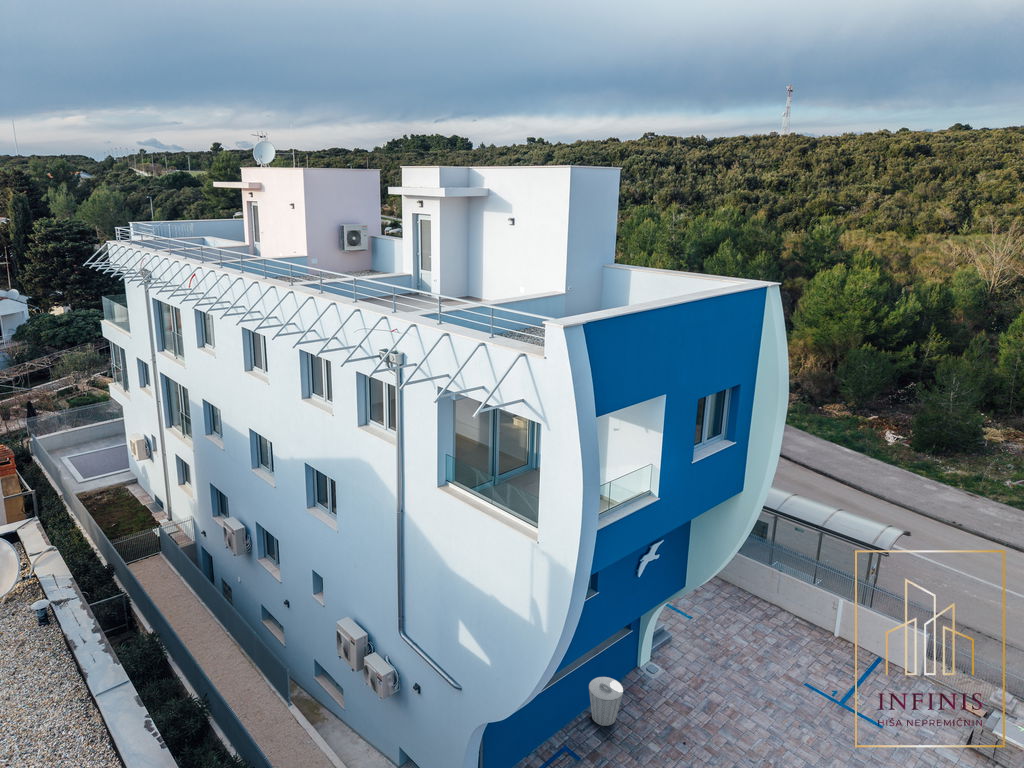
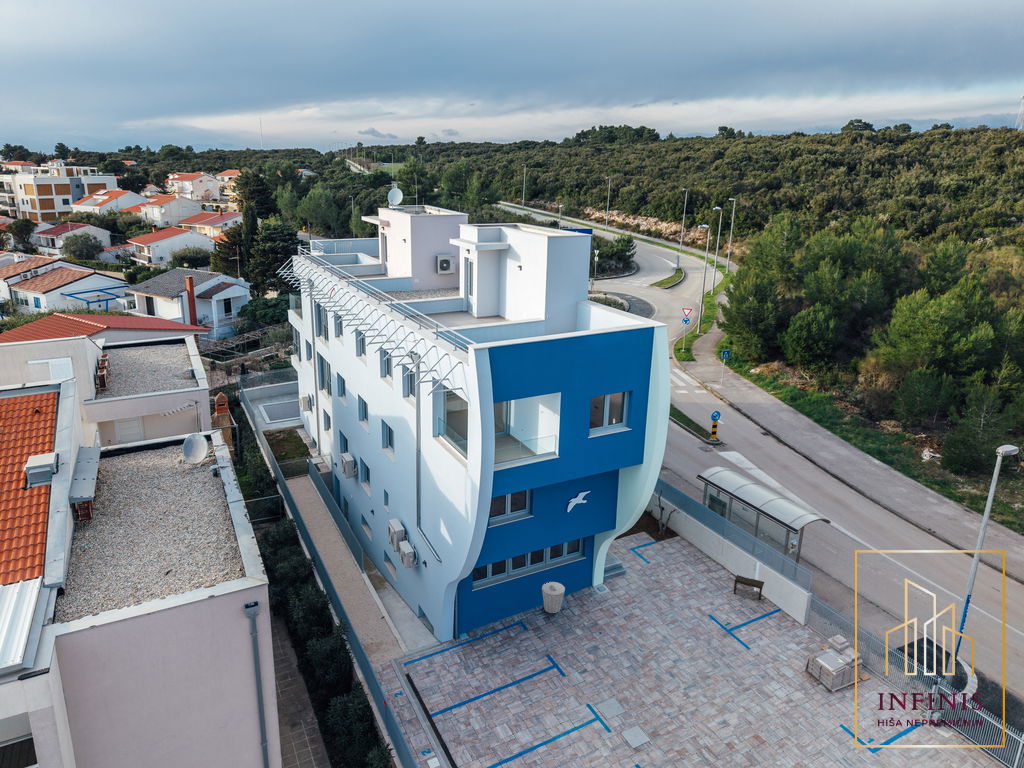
bench: none [809,619,853,649] -> present [734,575,764,600]

